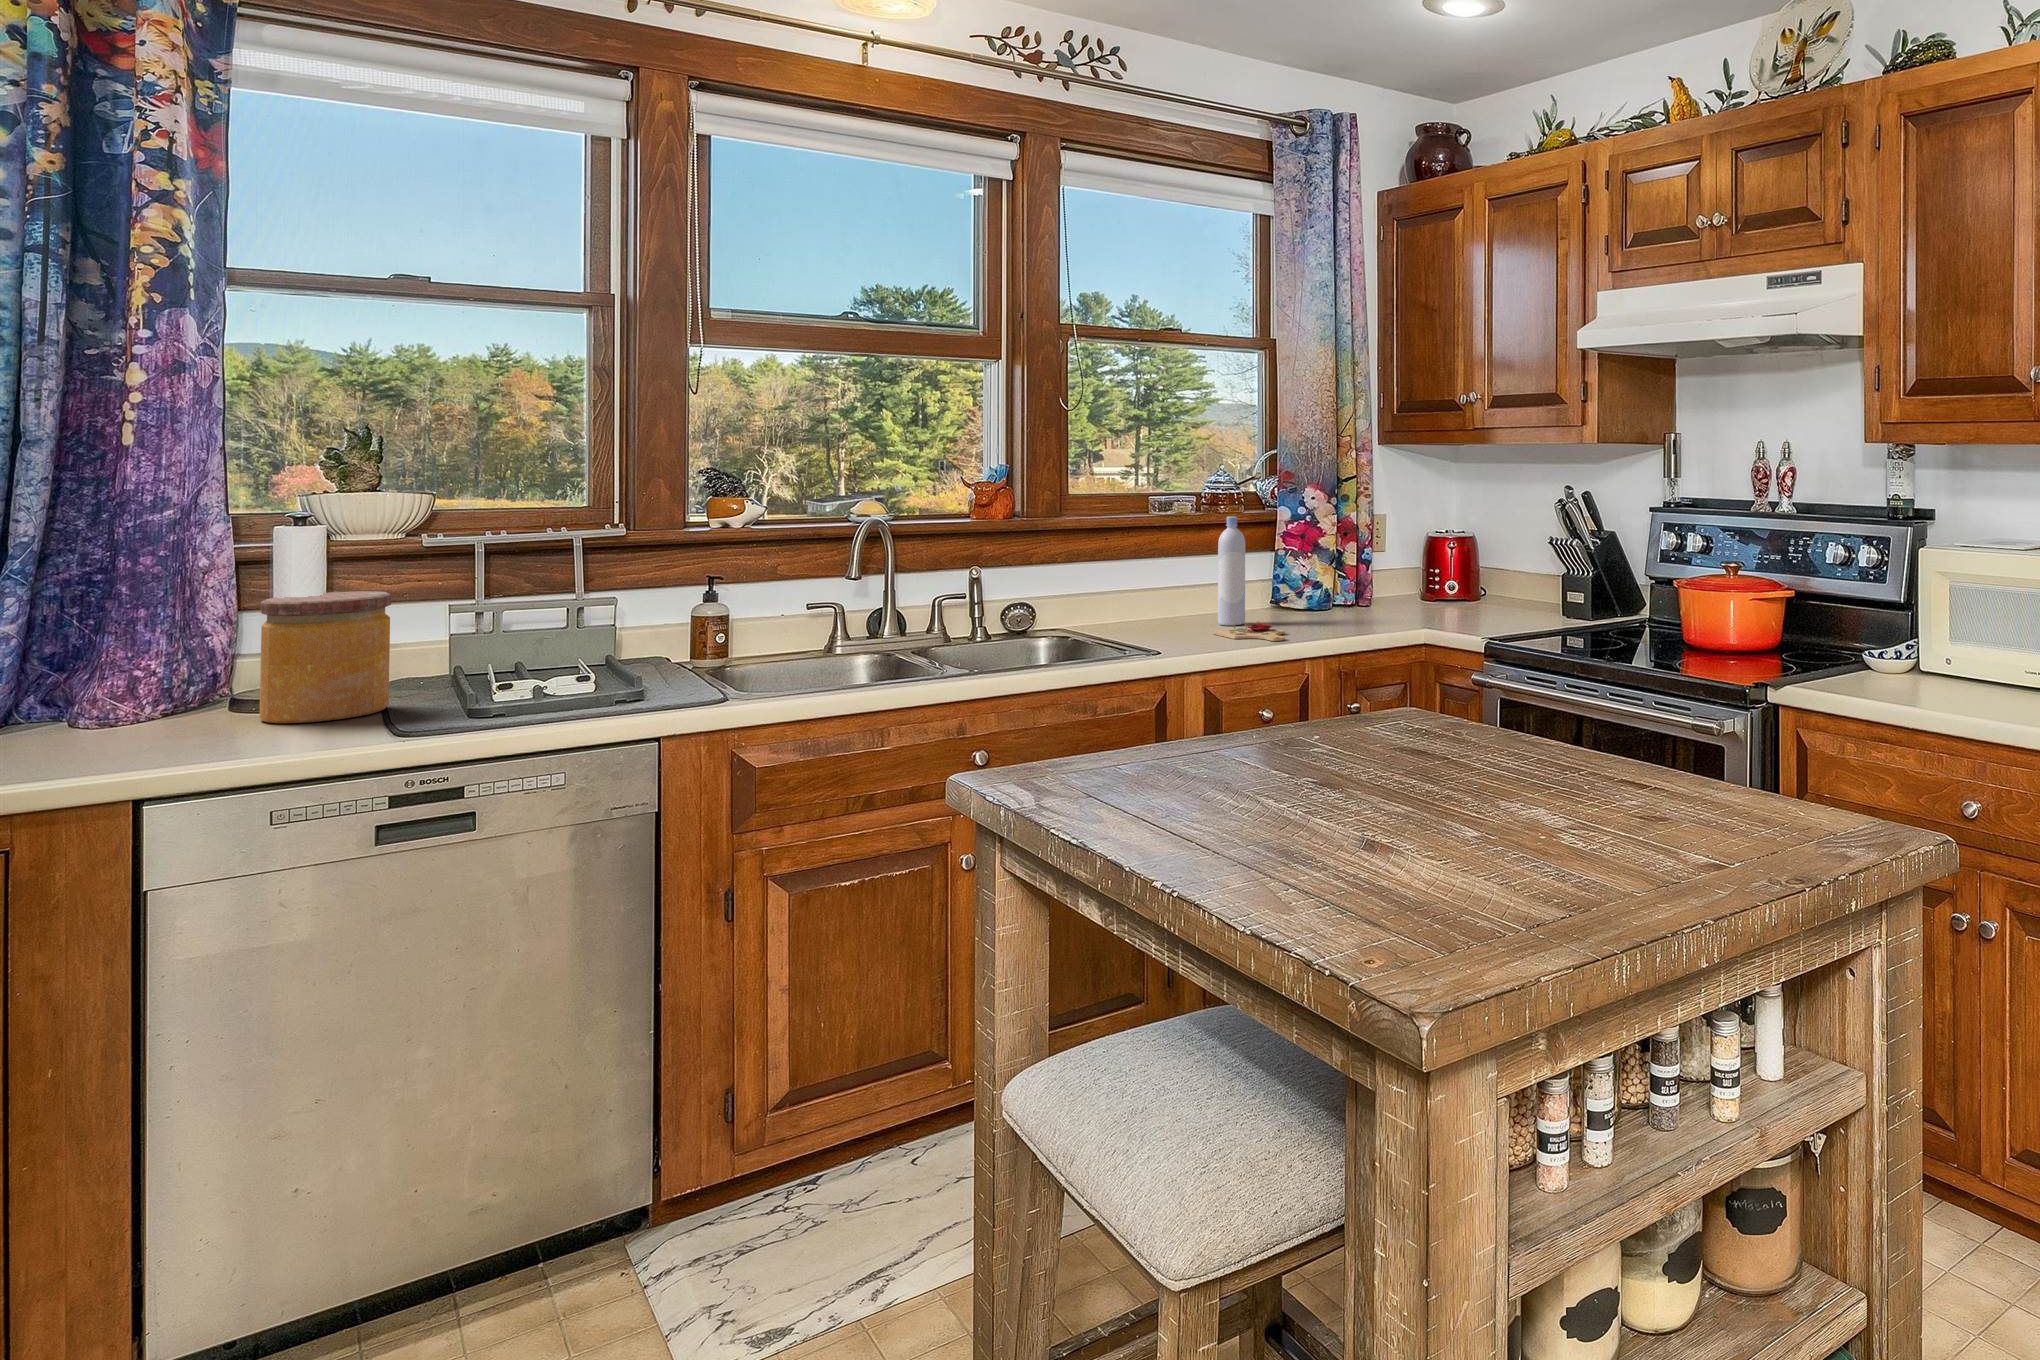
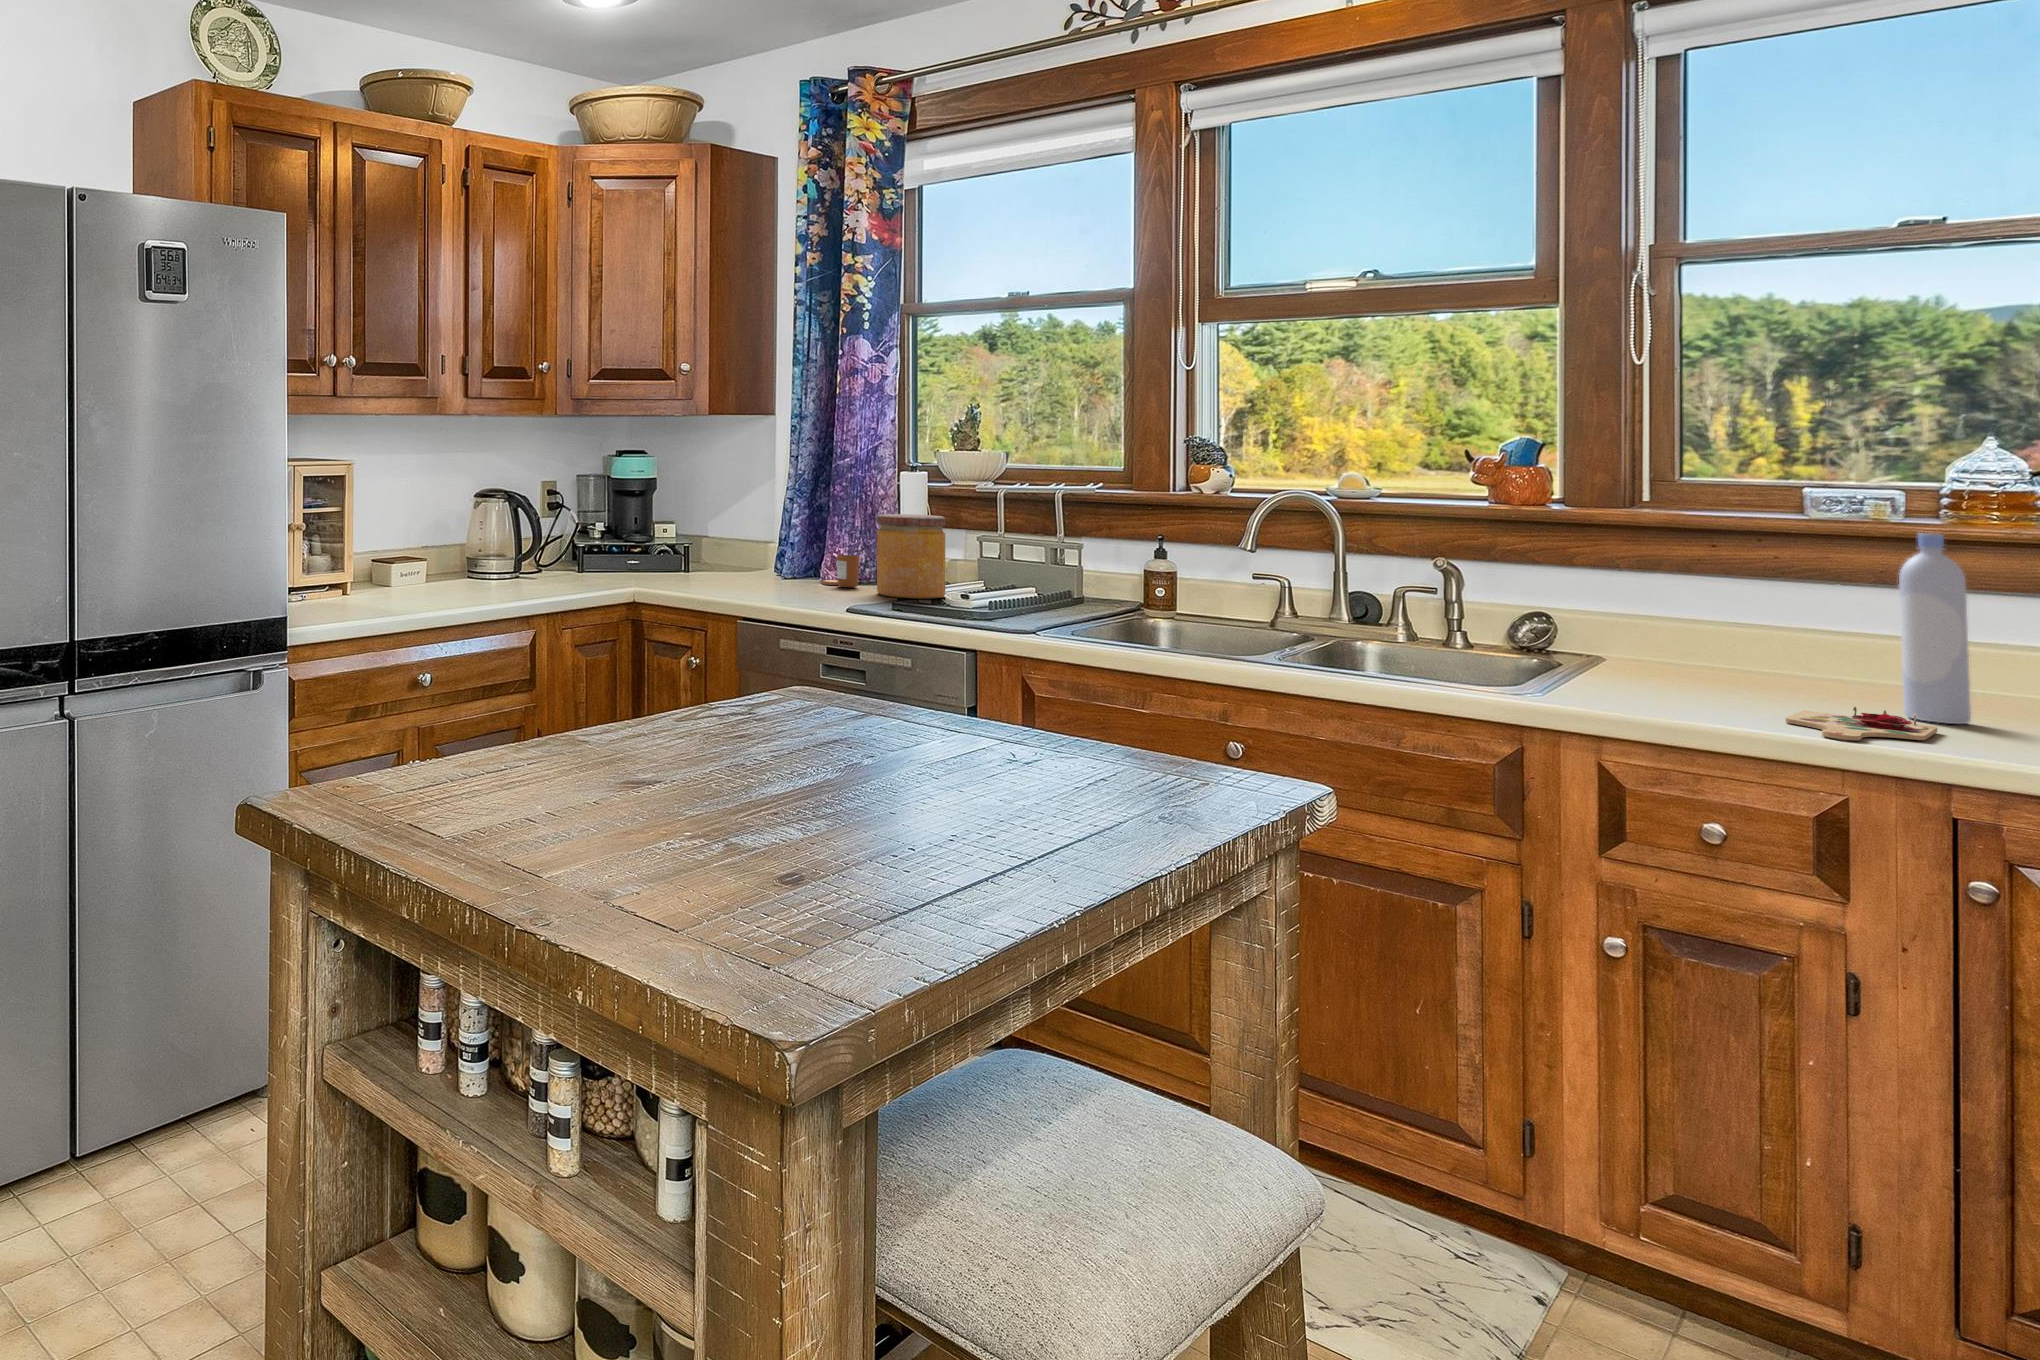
candle: none [81,676,186,737] -> present [823,555,859,587]

